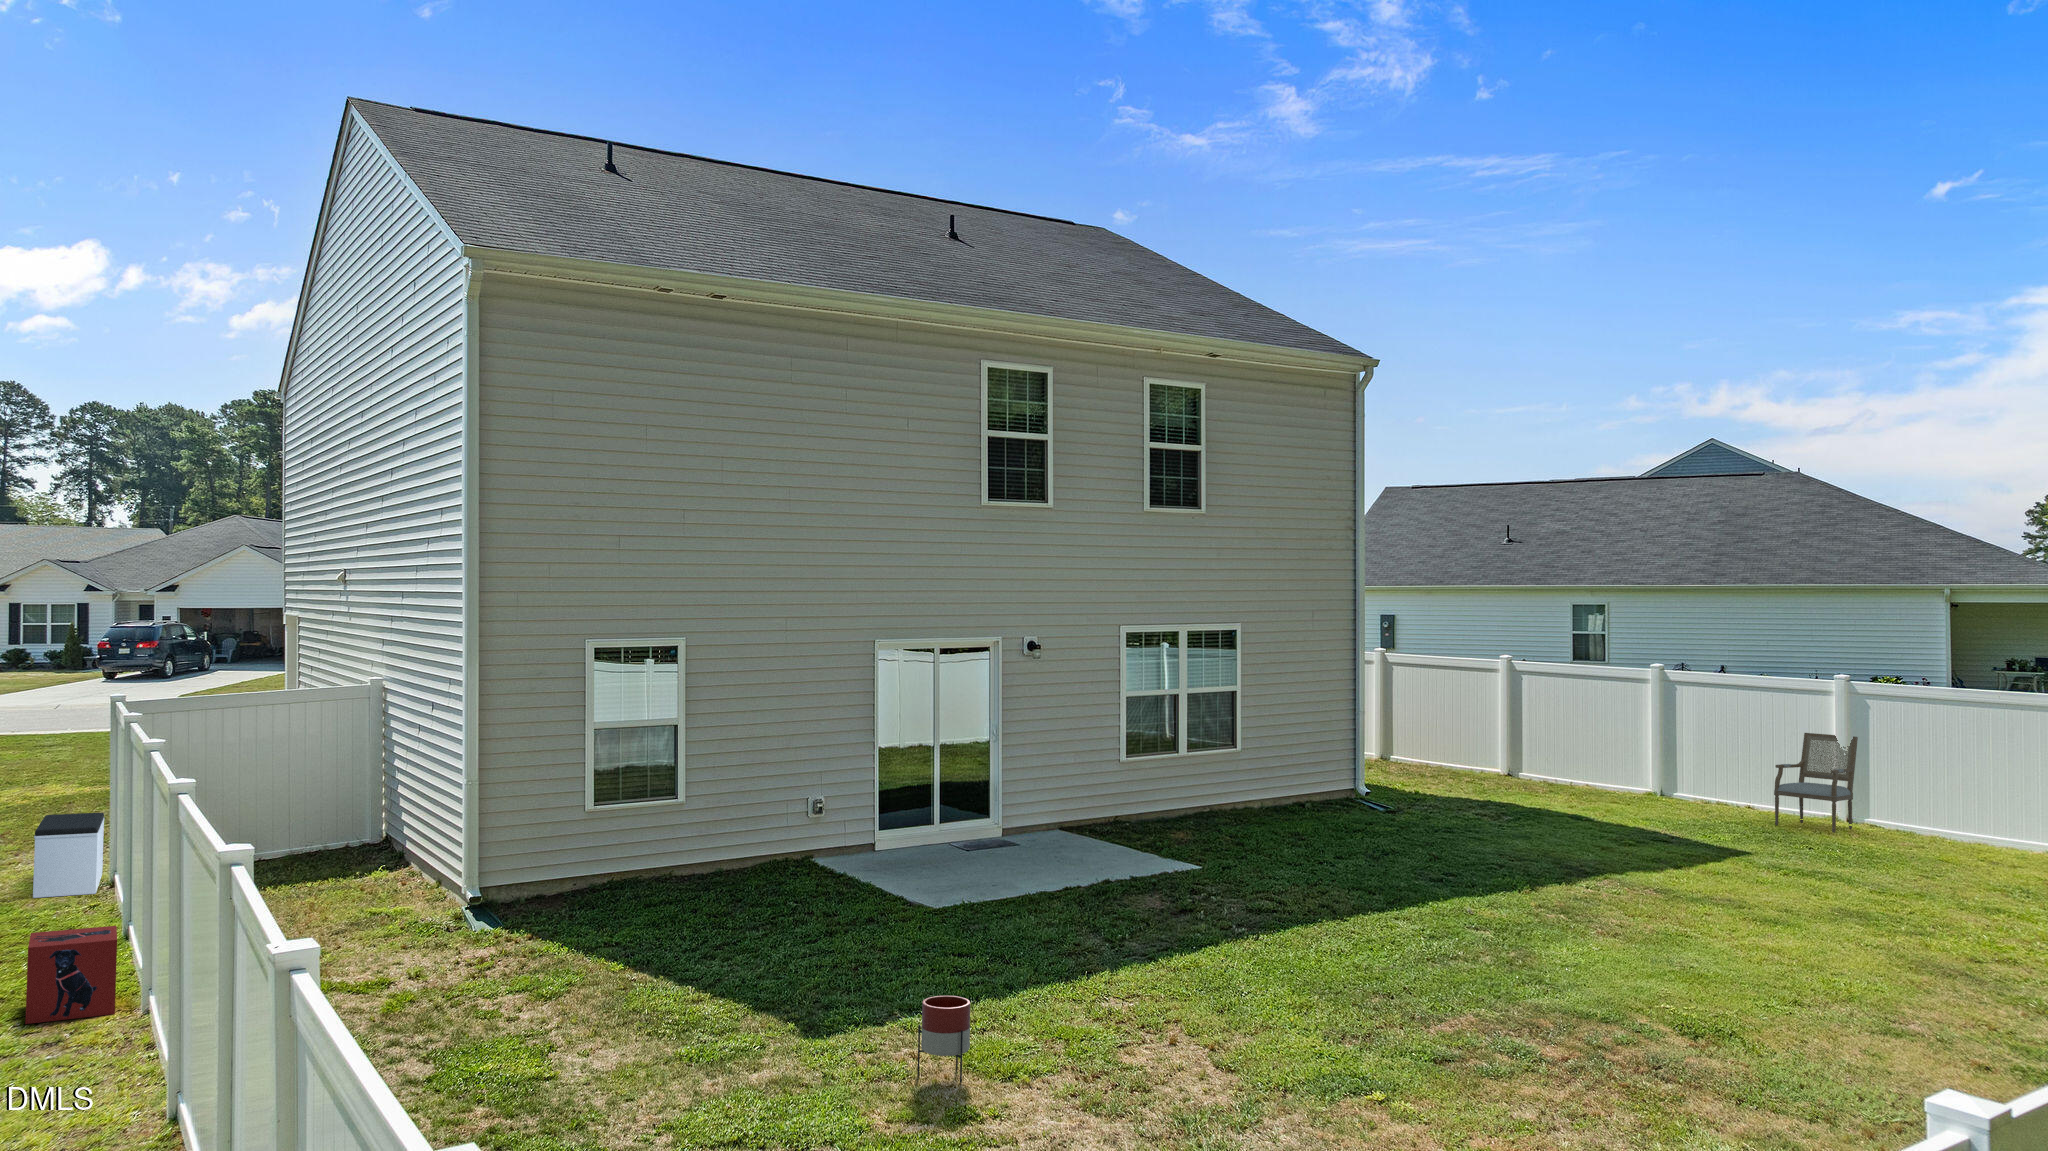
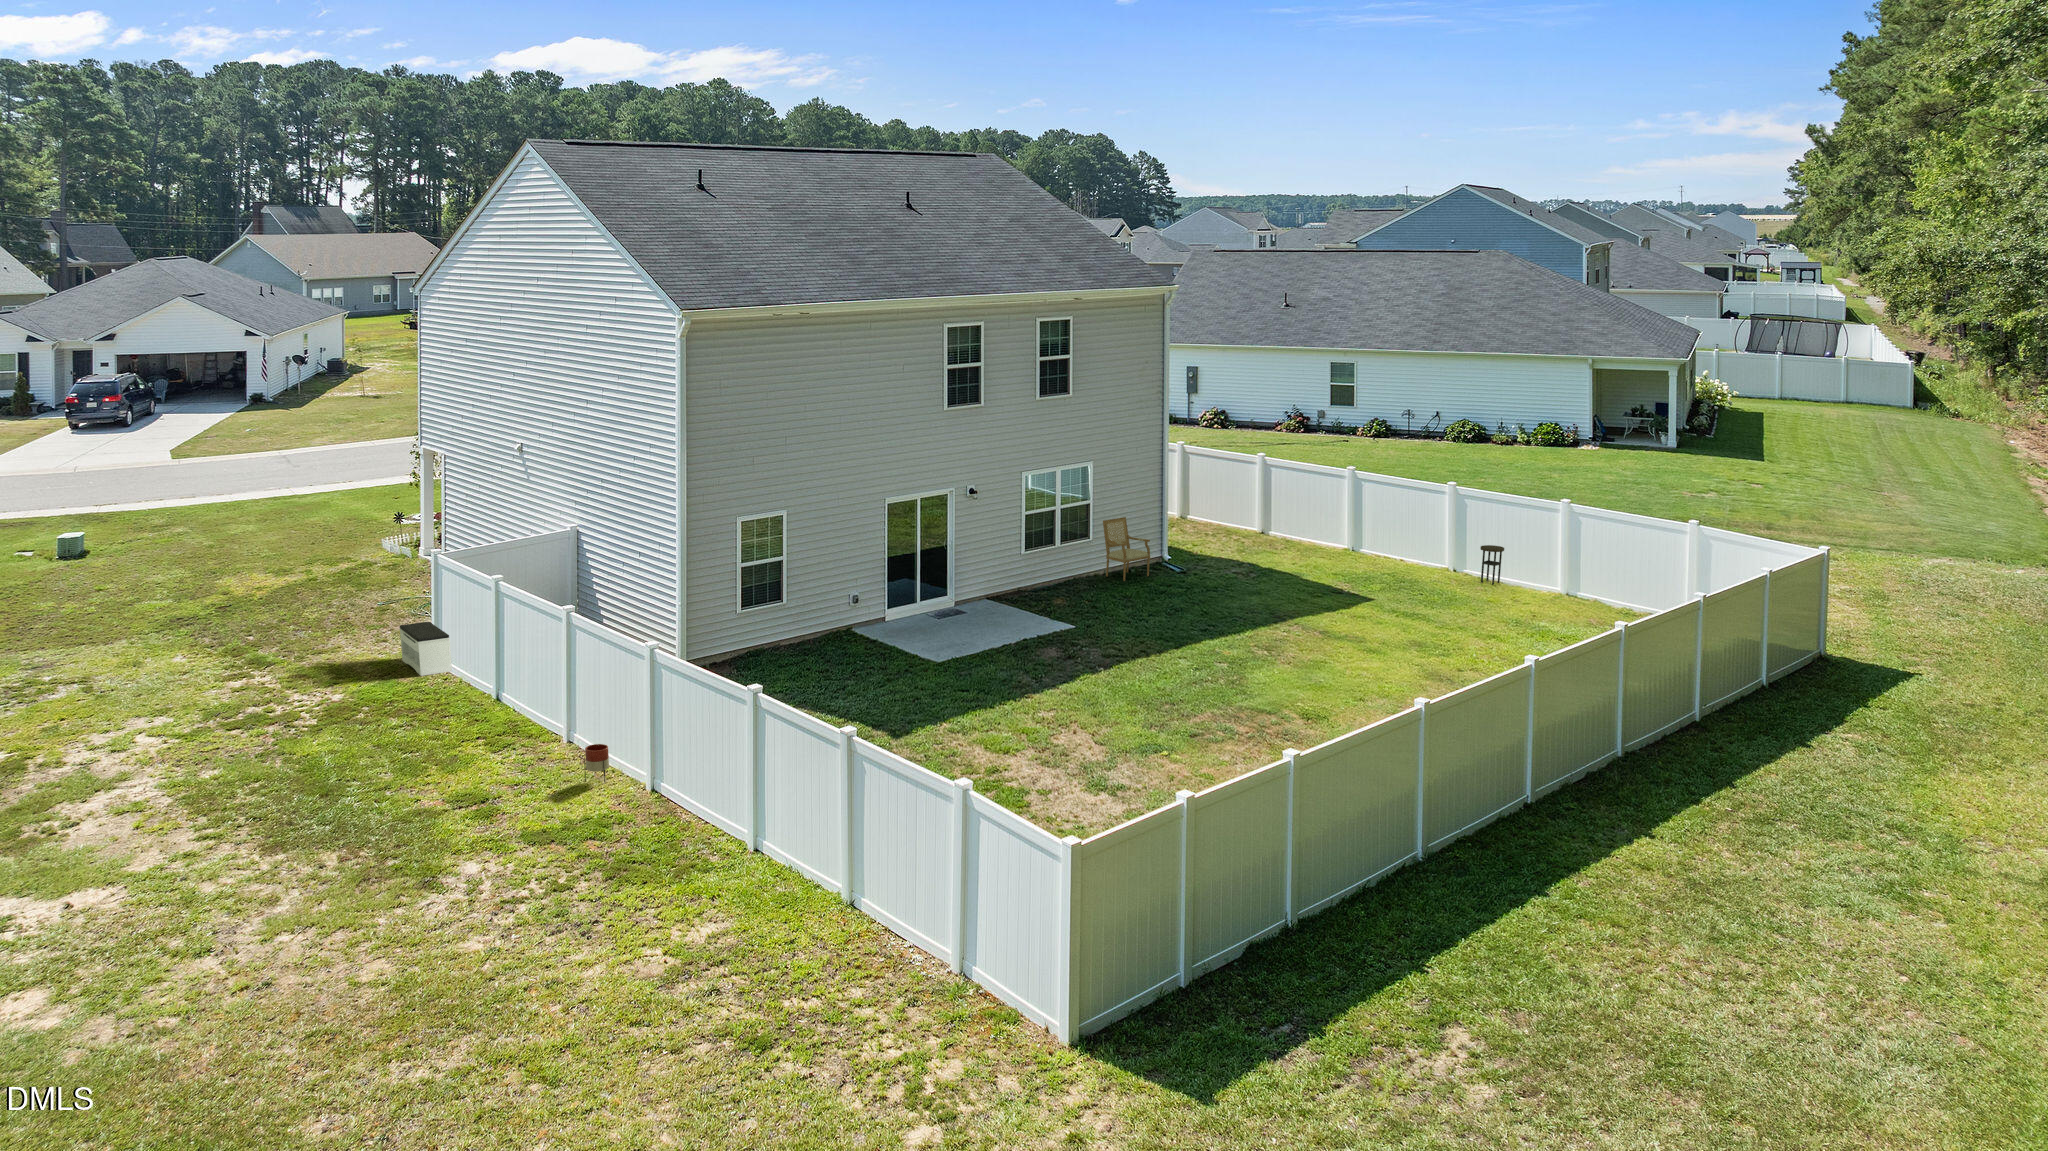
chair: present [1774,733,1858,833] -> present [1103,517,1150,581]
side table: none [1893,776,1938,841] -> present [1480,545,1504,585]
storage box: present [25,926,117,1024] -> none [524,700,574,749]
planter: present [917,996,970,1083] -> present [584,744,609,782]

